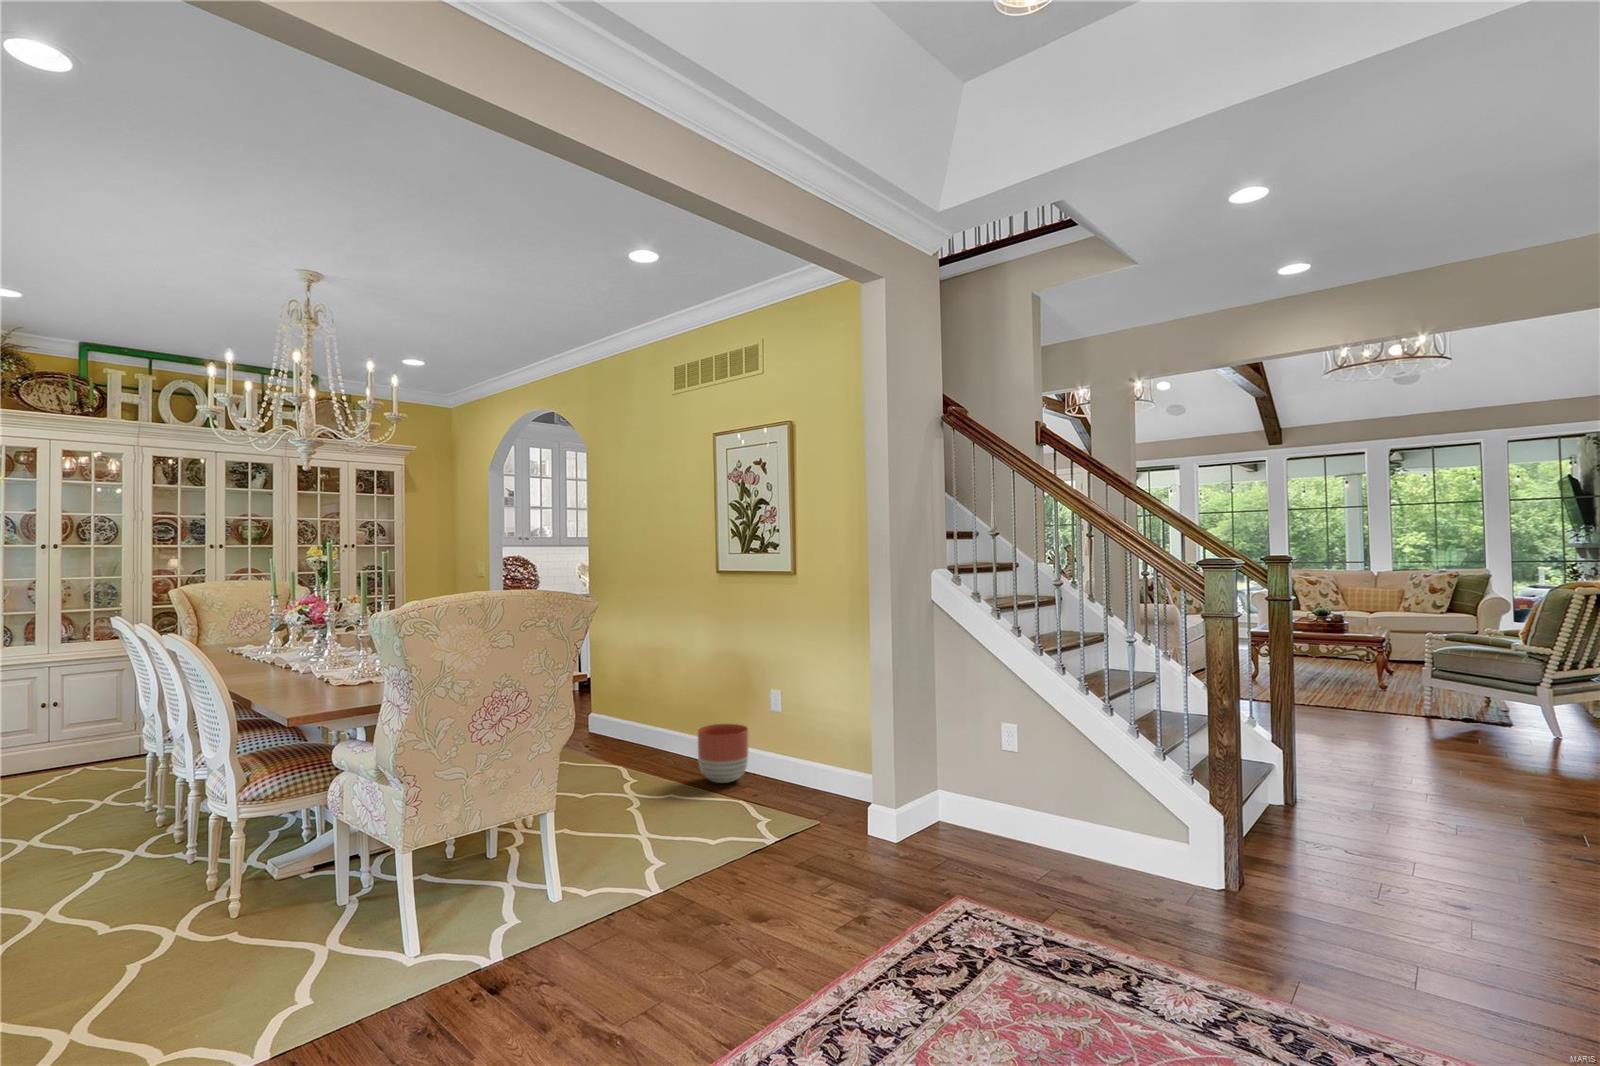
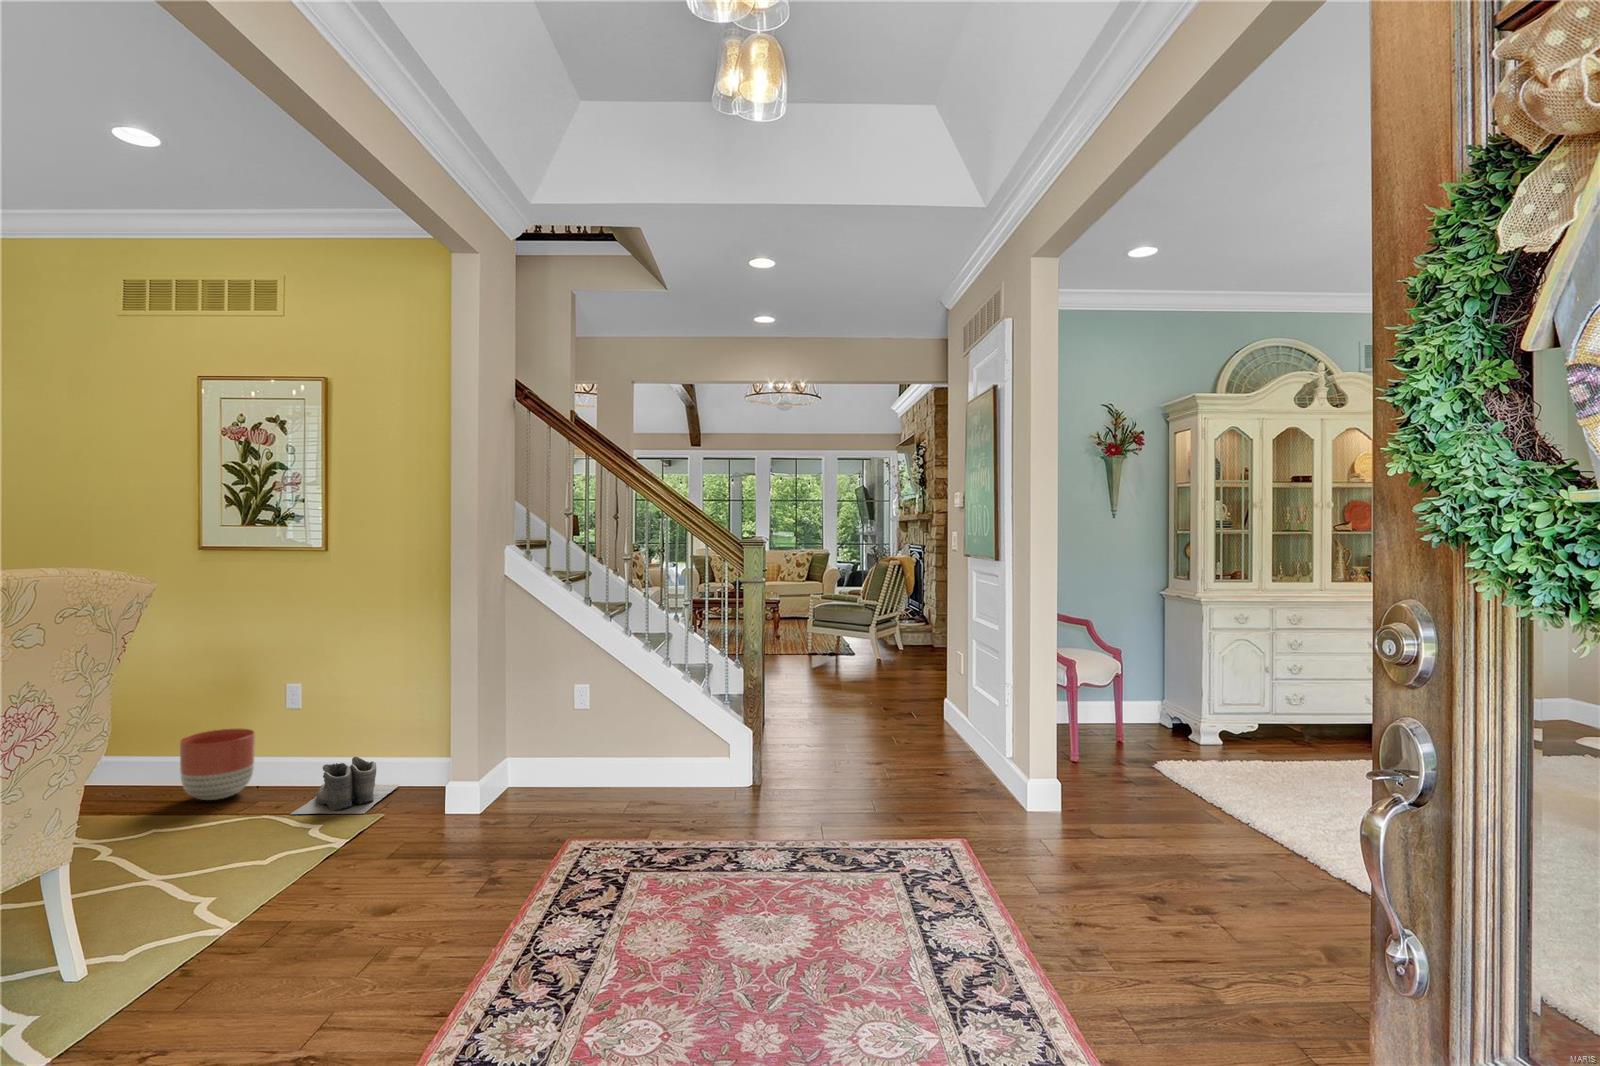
boots: none [756,765,851,821] -> present [291,757,399,814]

